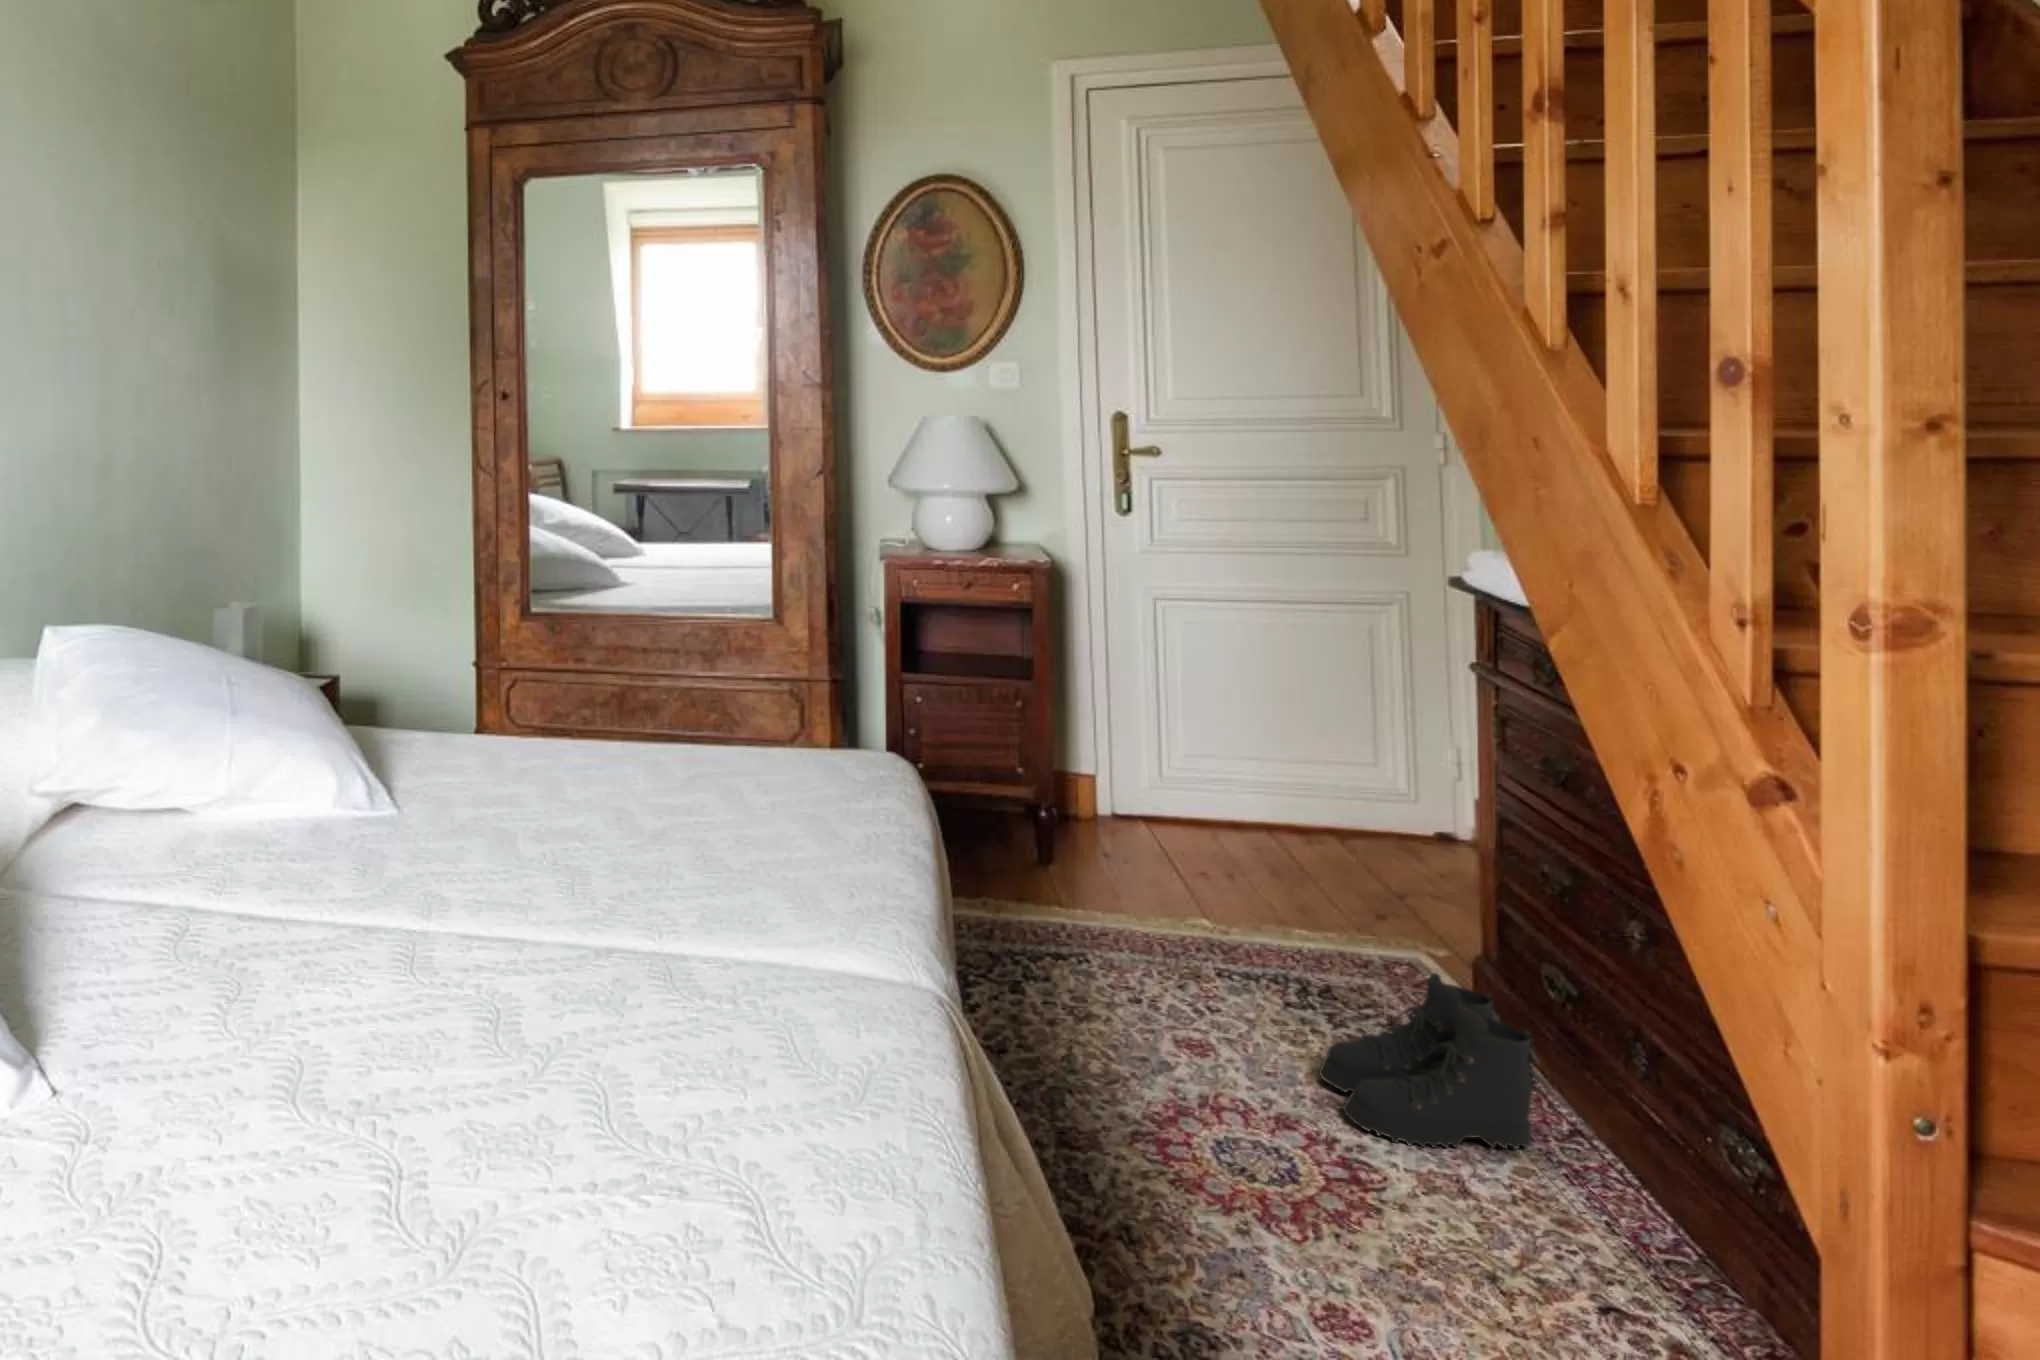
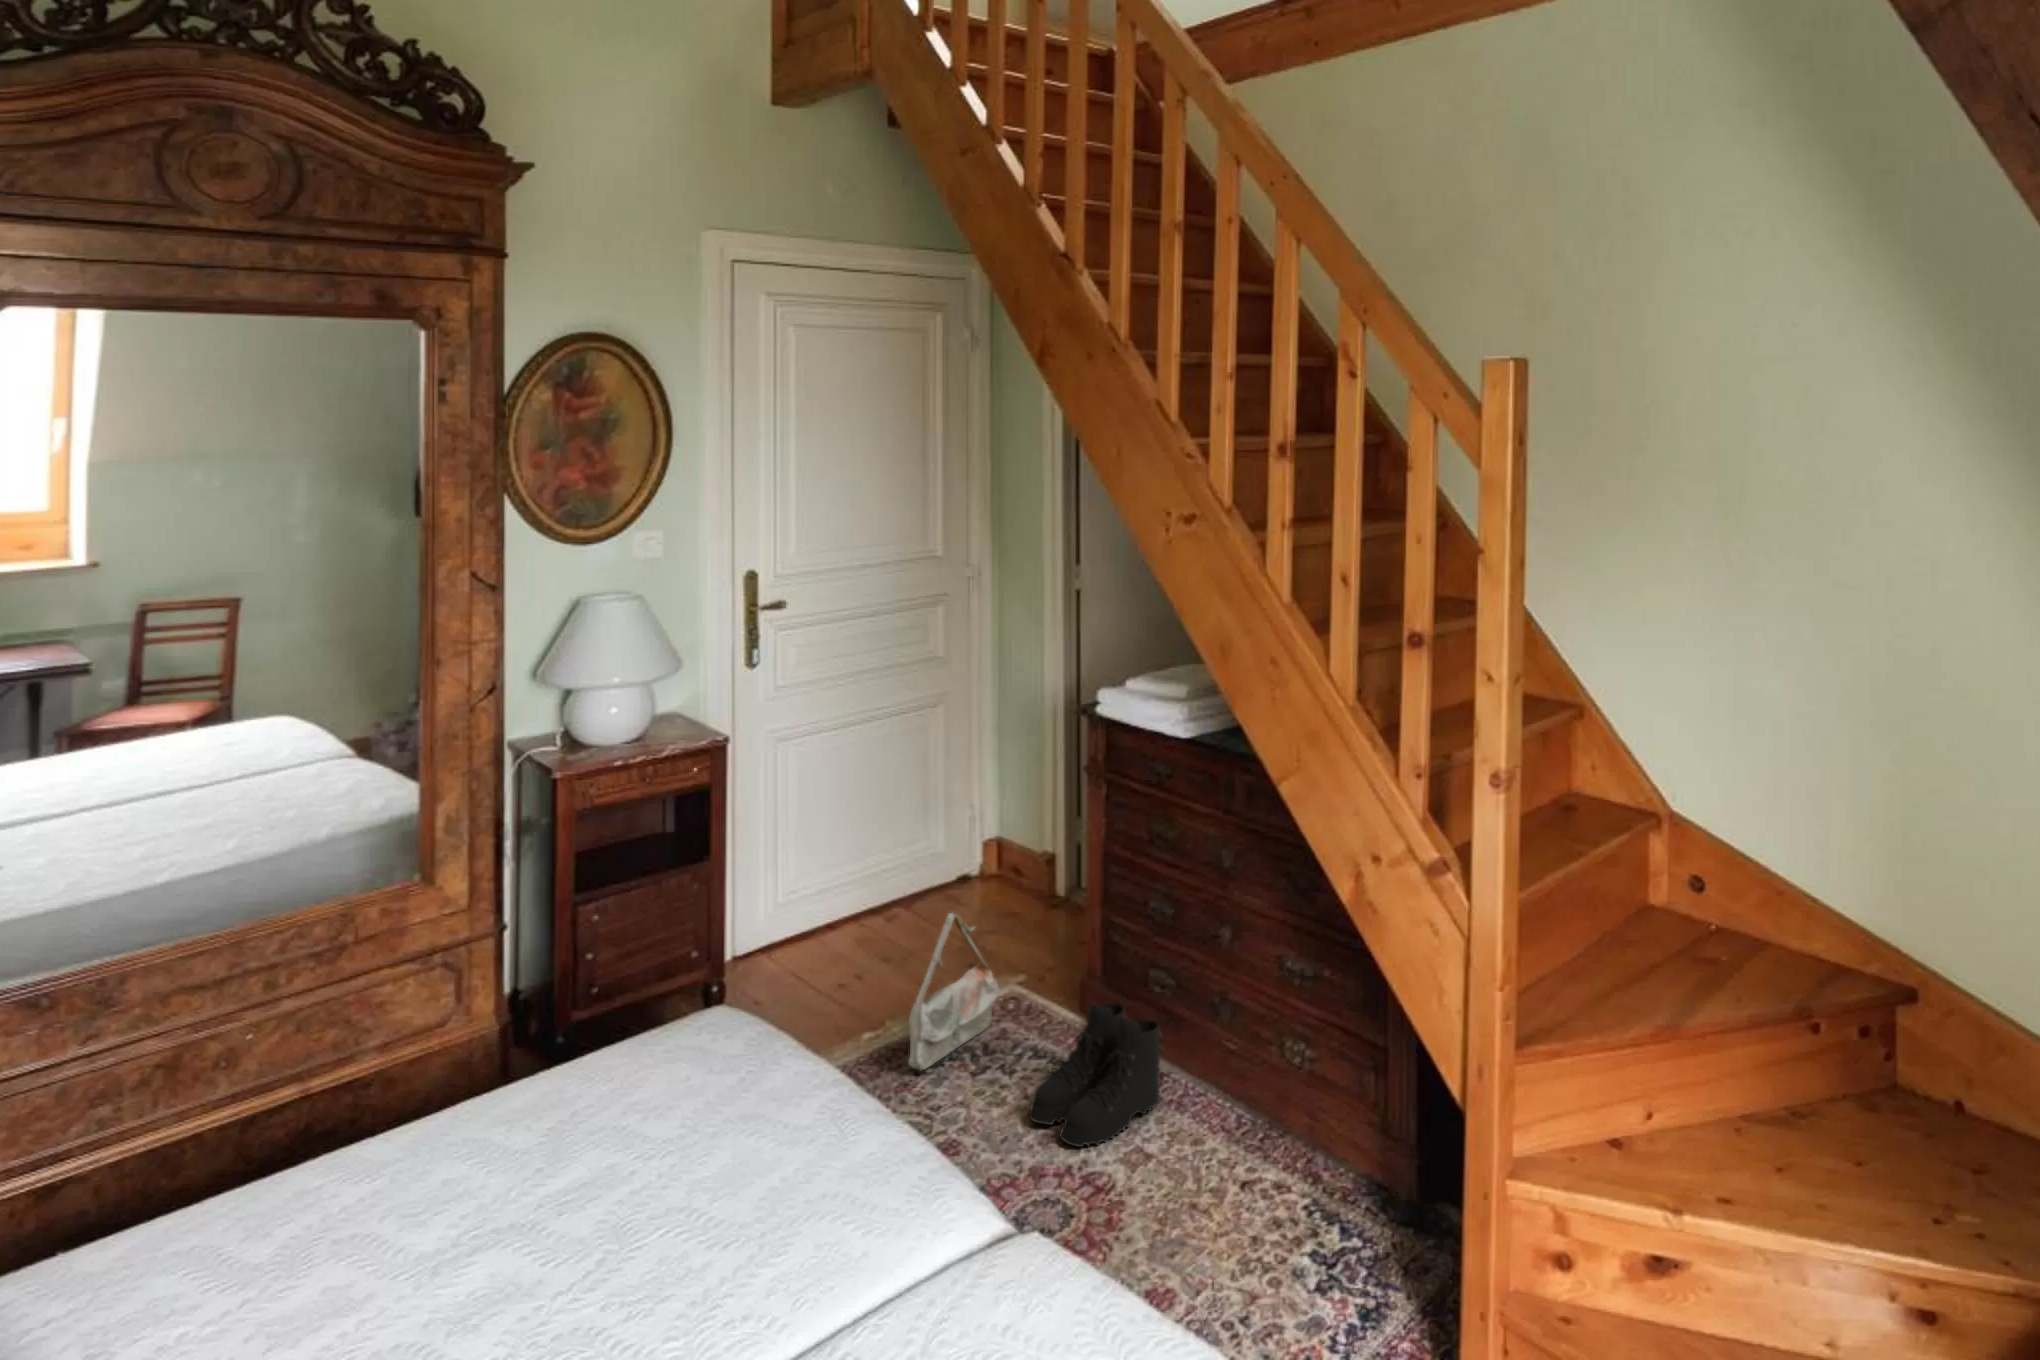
bag: none [1212,813,1365,978] -> present [908,913,1001,1070]

